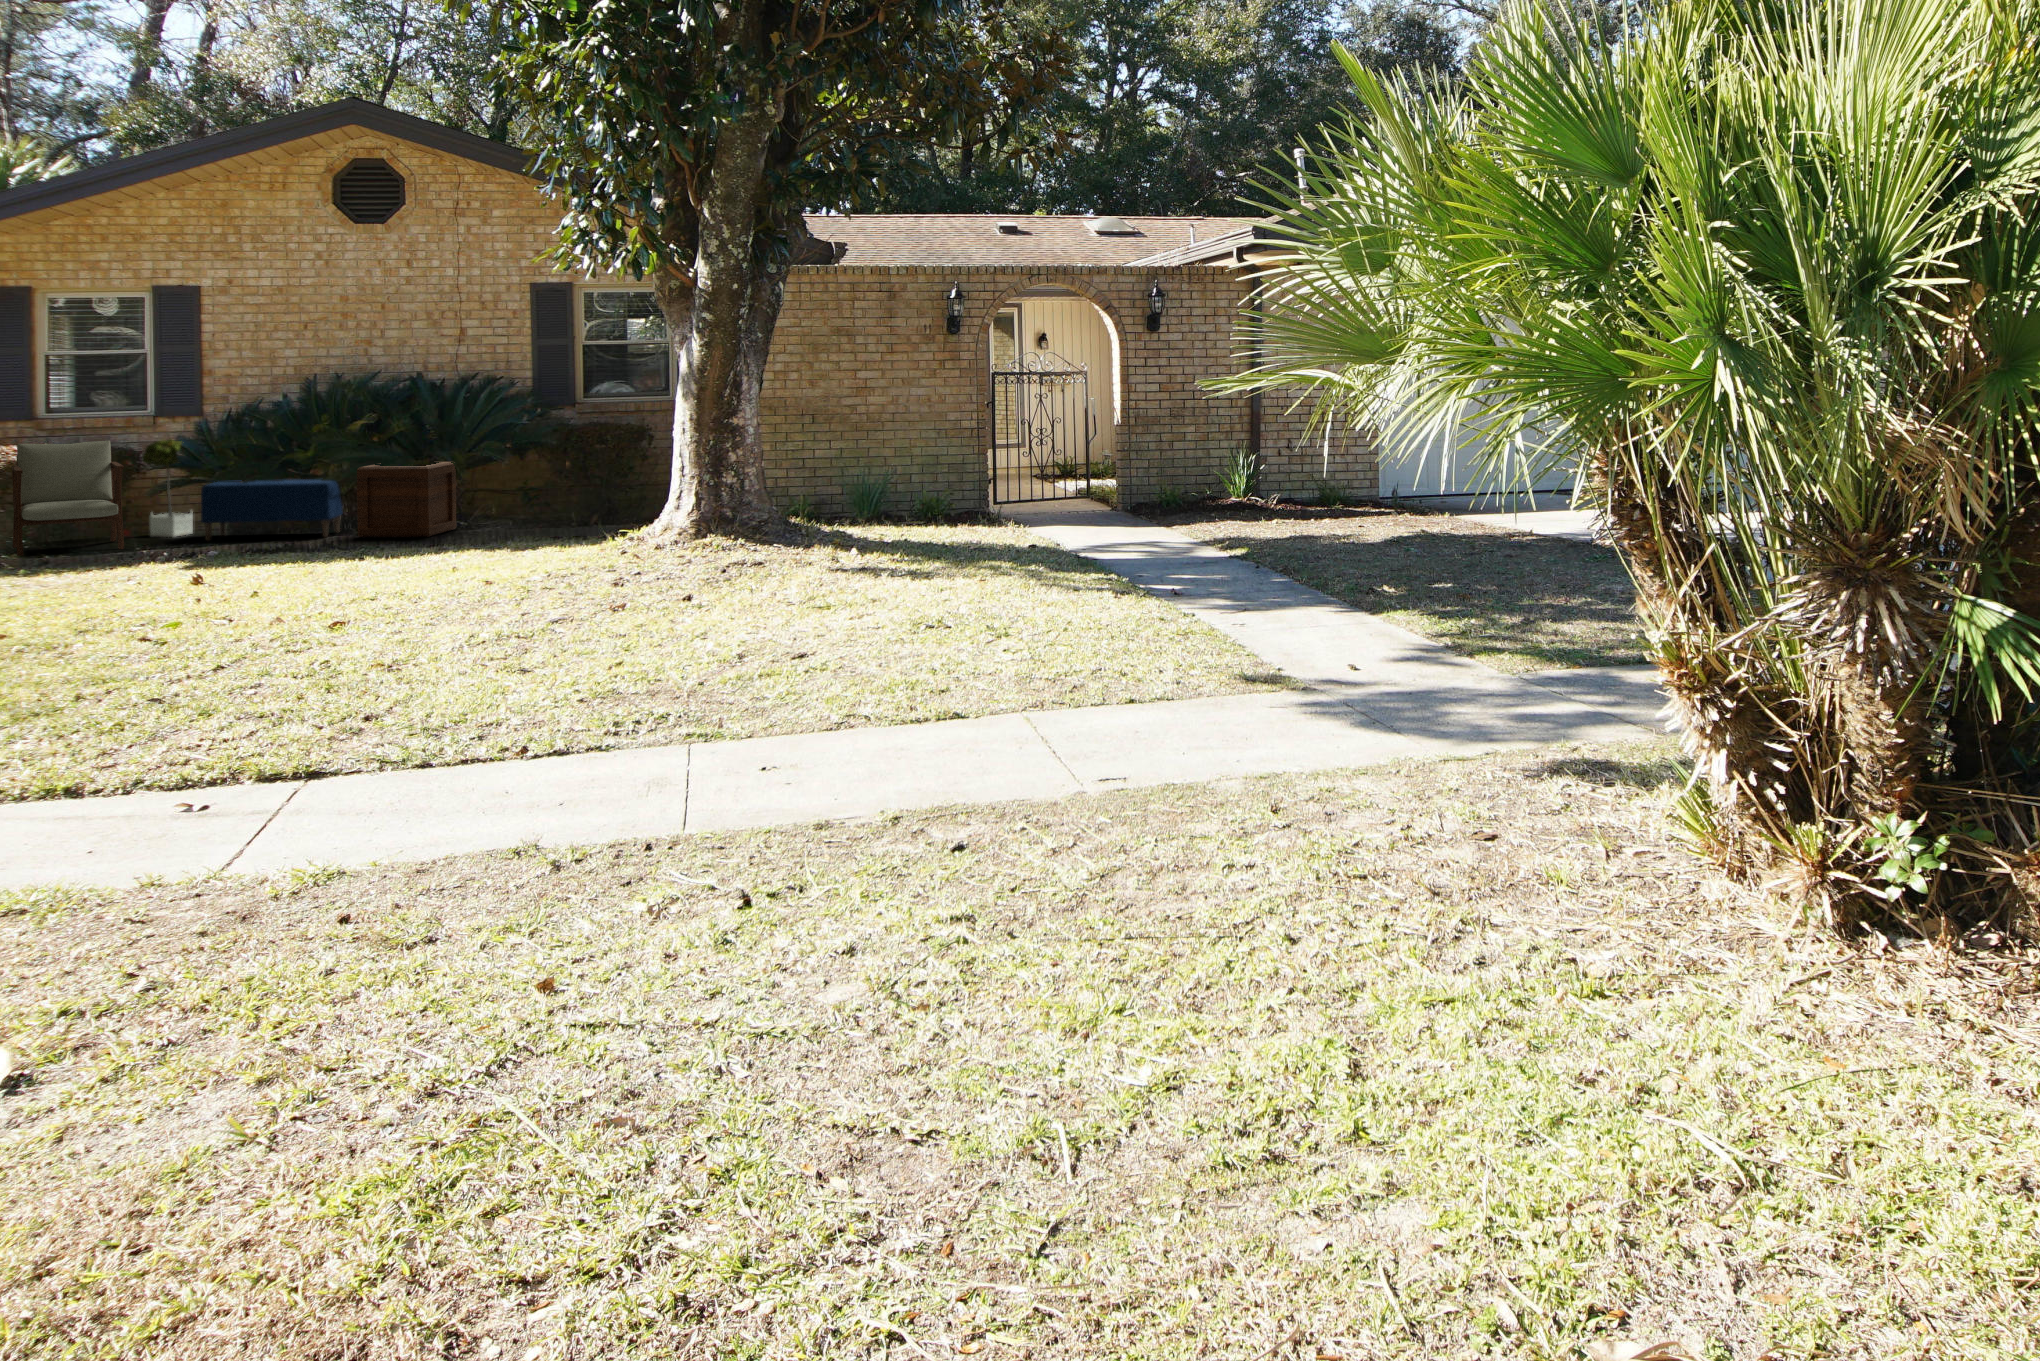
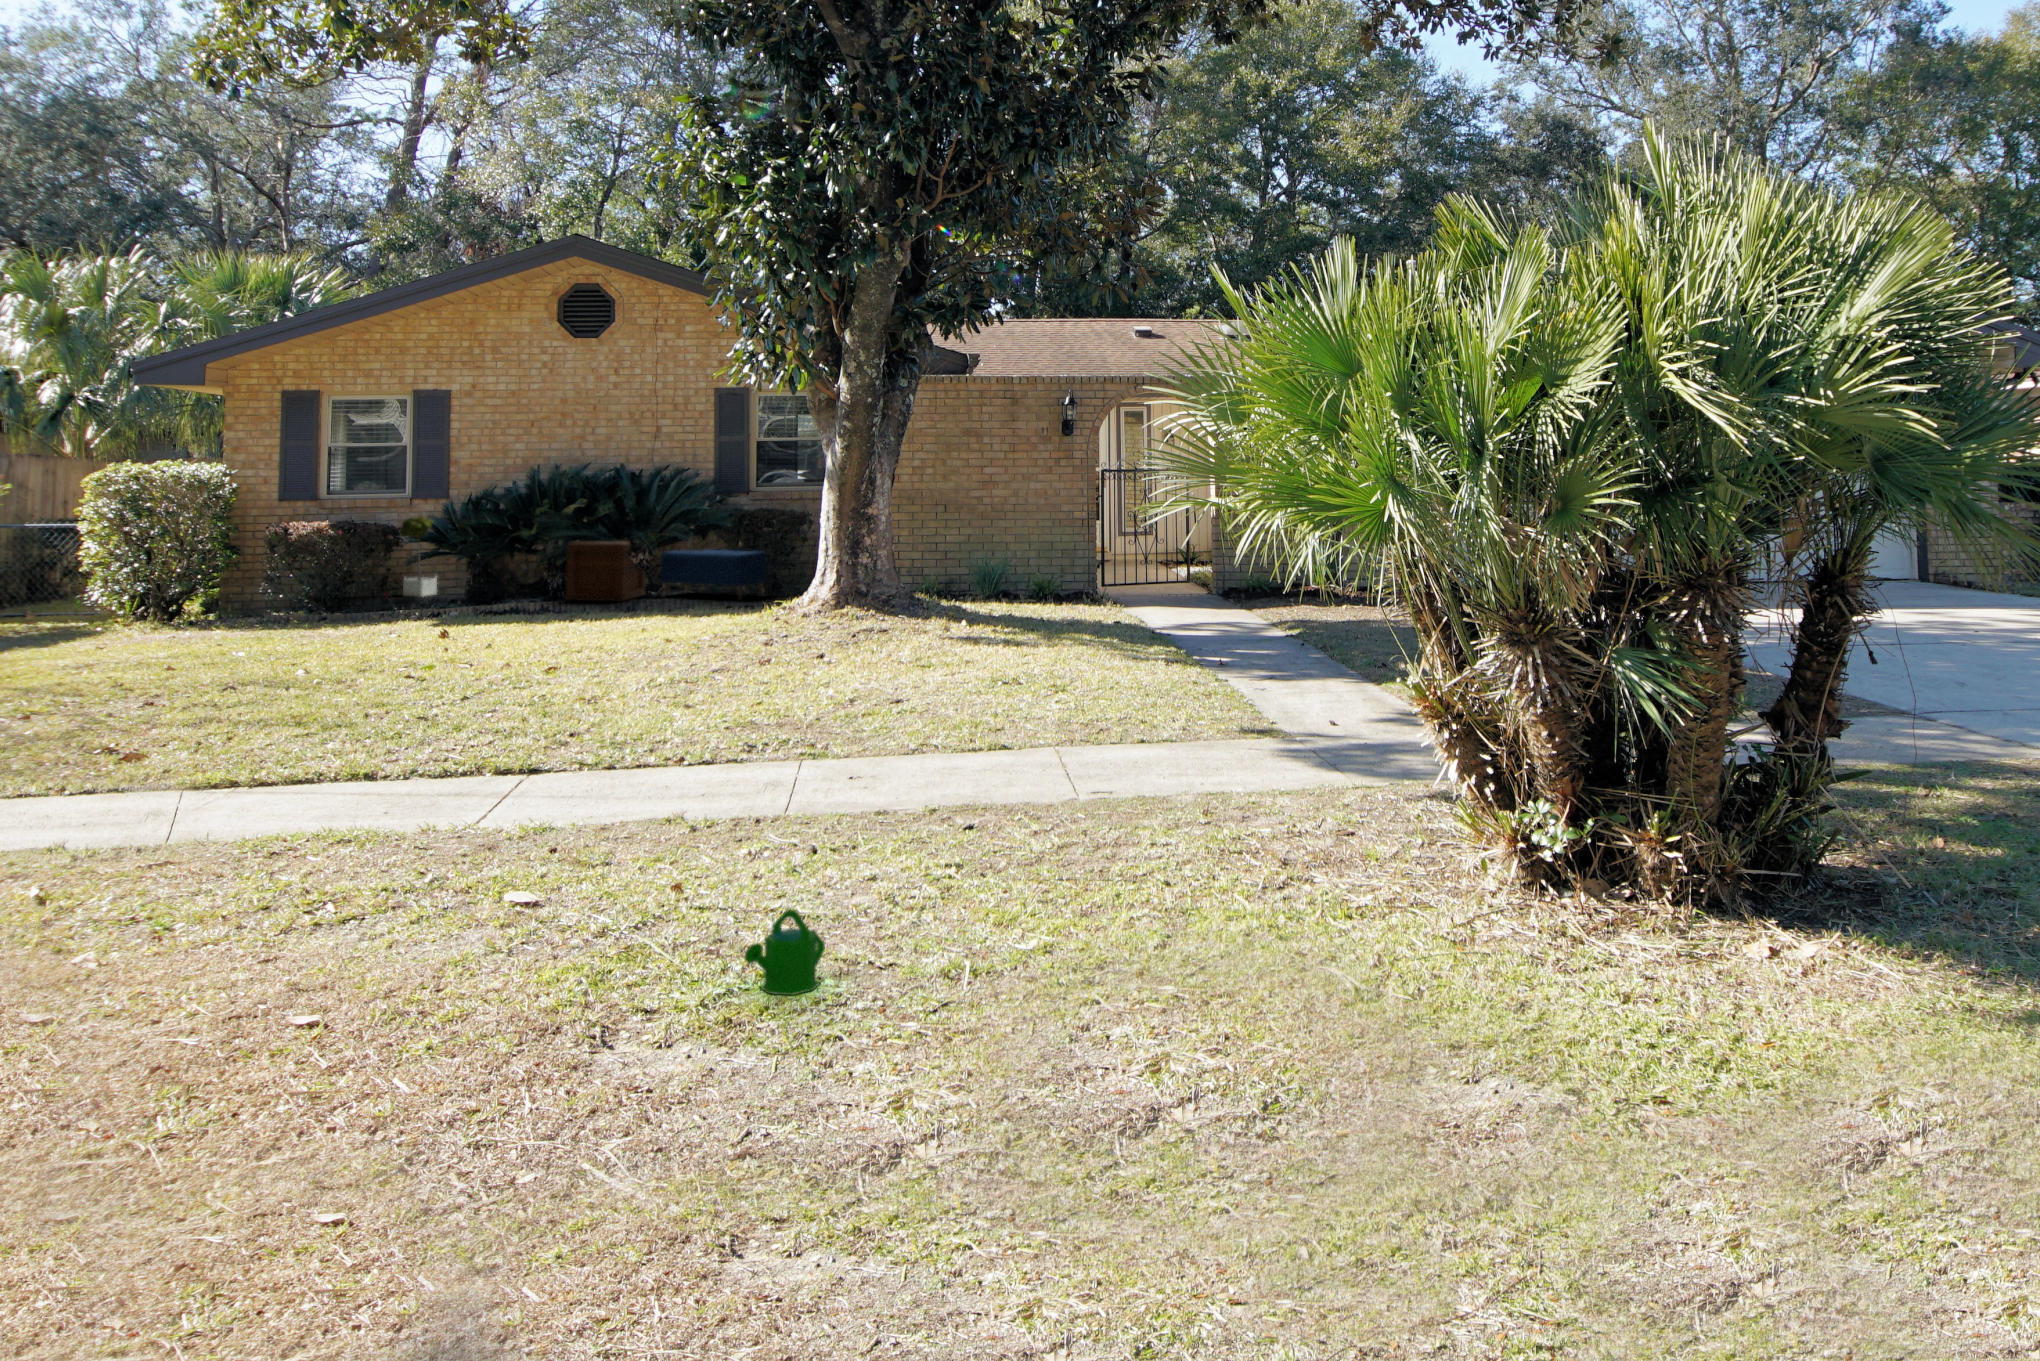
lounge chair: present [11,441,124,556] -> none [299,517,386,610]
bench: present [201,480,342,540] -> present [661,550,766,600]
watering can: none [697,1055,825,1207] -> present [744,909,825,995]

